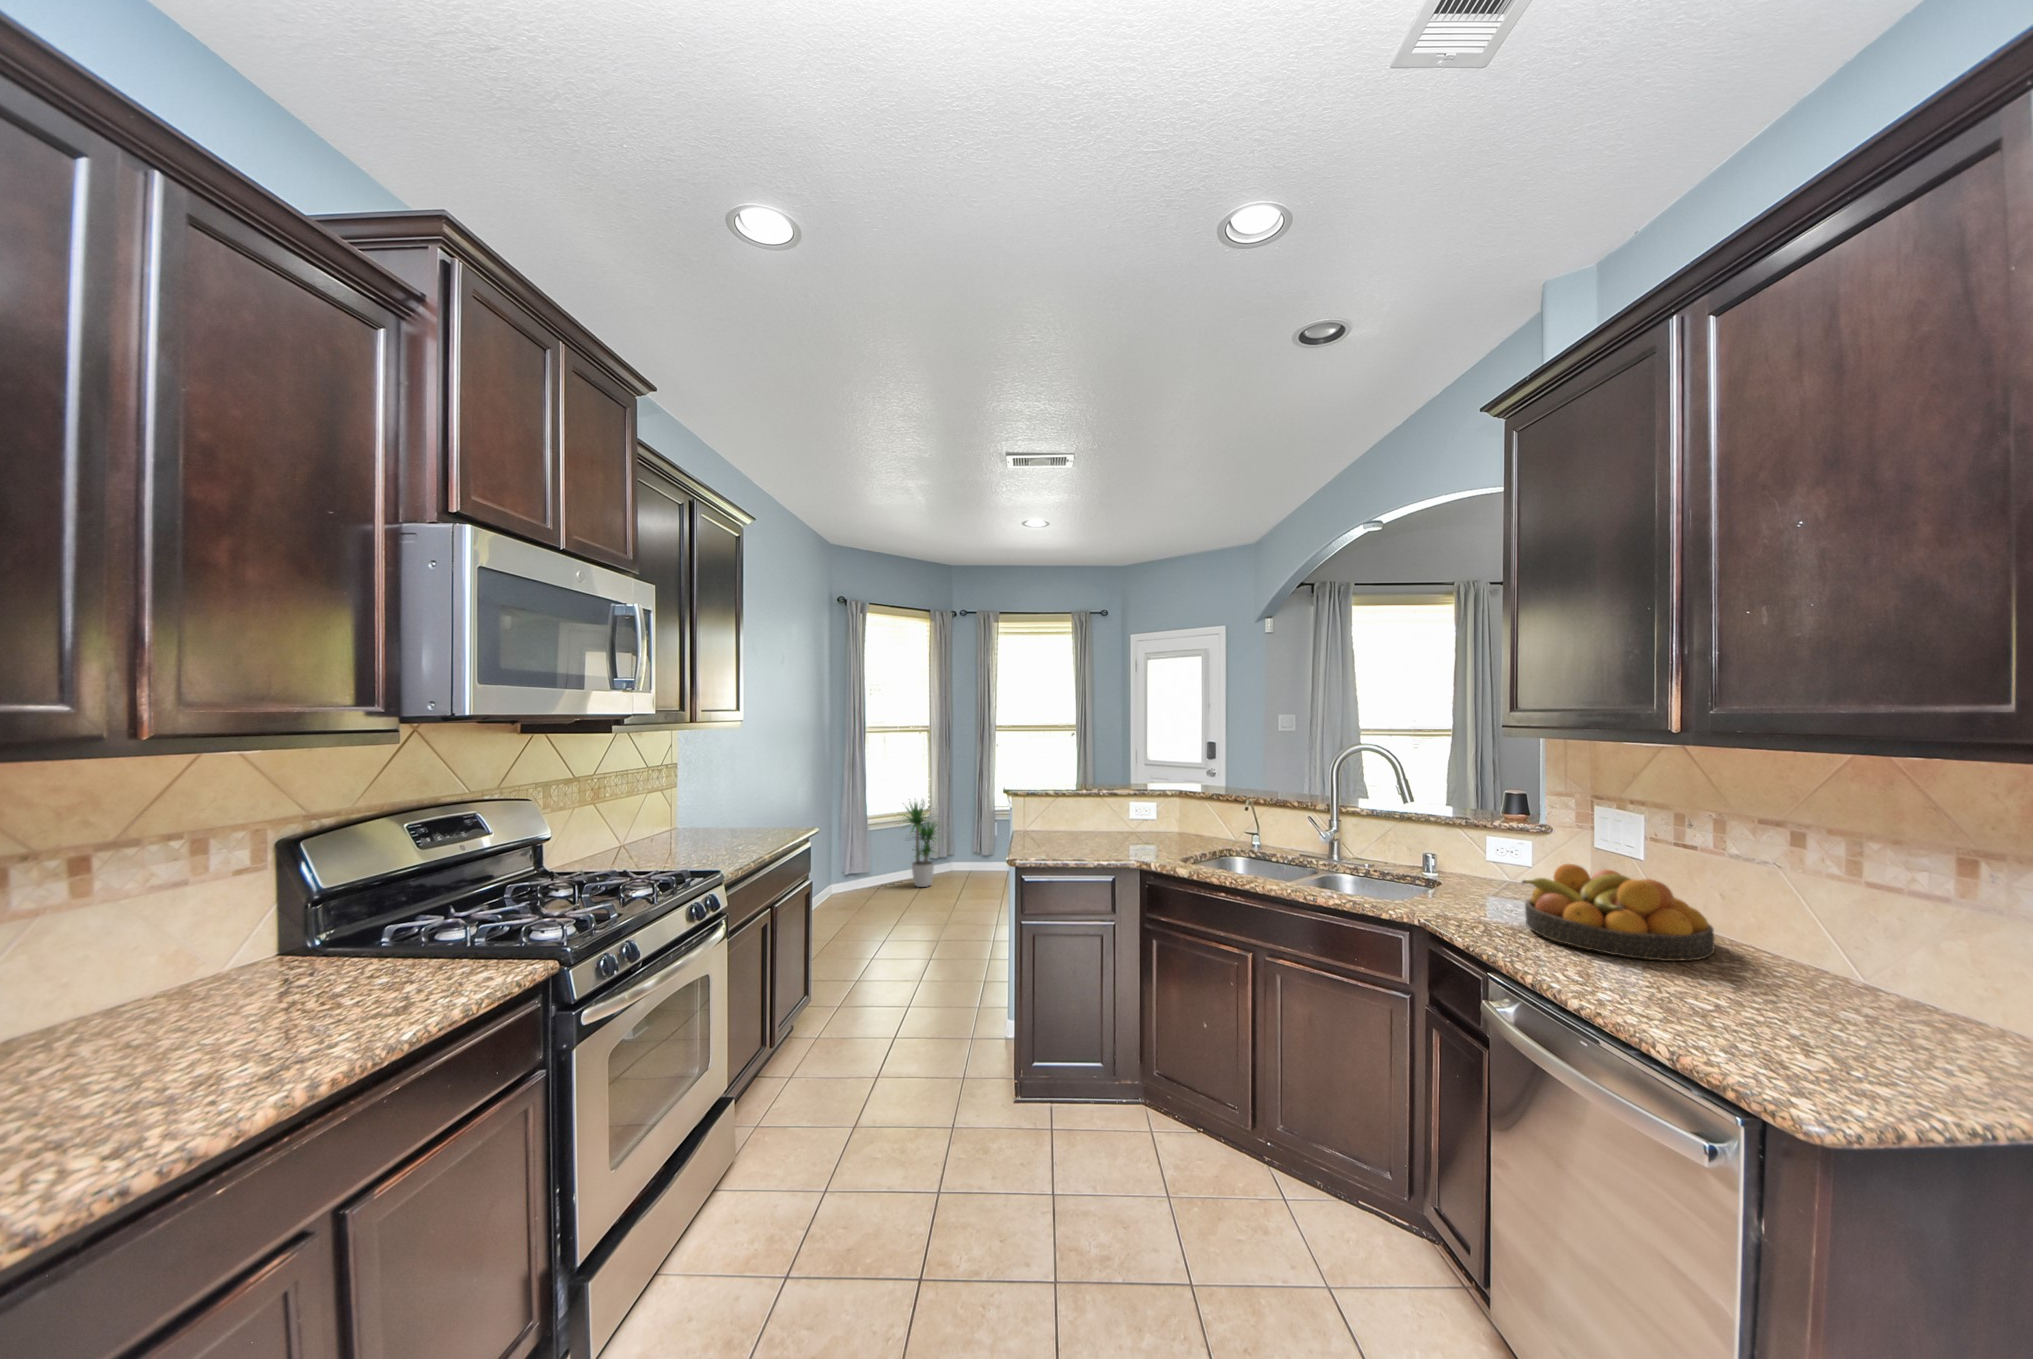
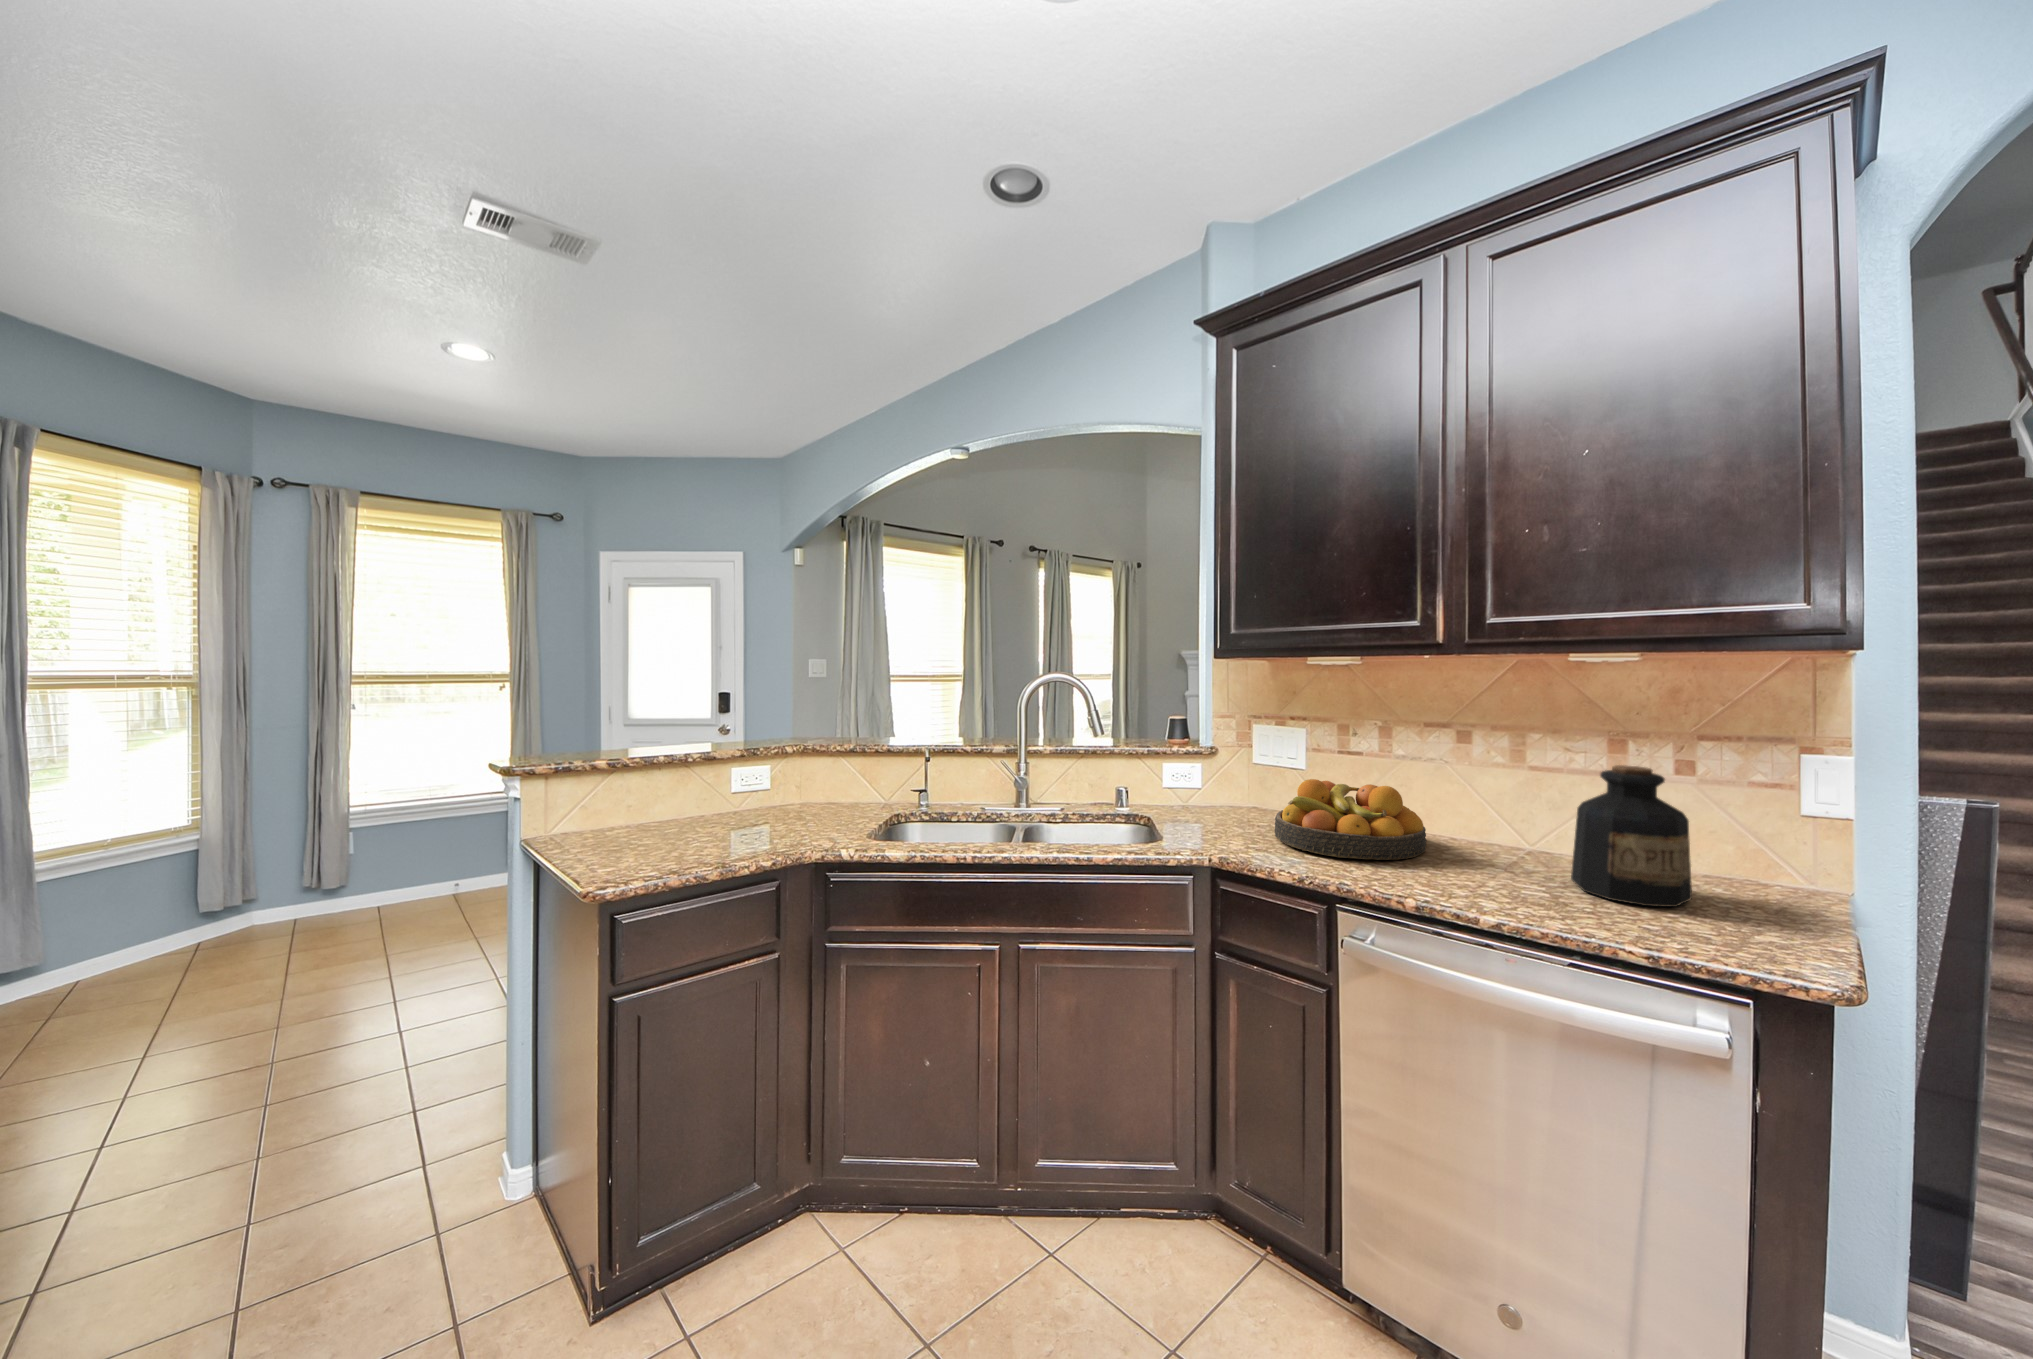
potted plant: present [904,801,937,887] -> none [111,800,262,961]
bottle: none [1793,884,1965,1066] -> present [1571,765,1692,907]

